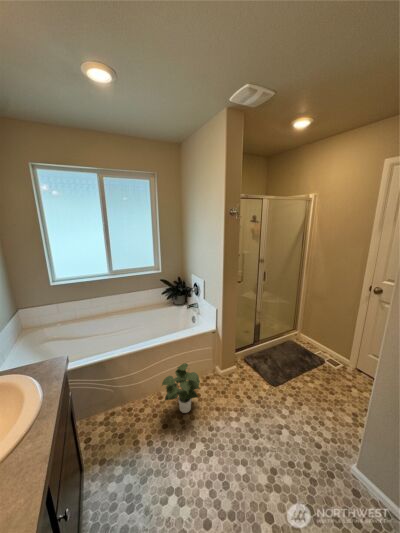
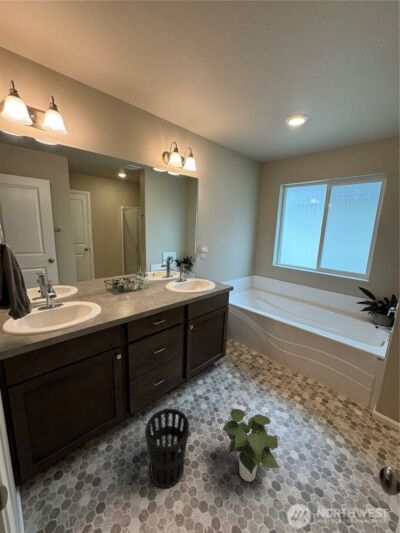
wastebasket: none [130,415,173,492] -> present [145,408,189,488]

